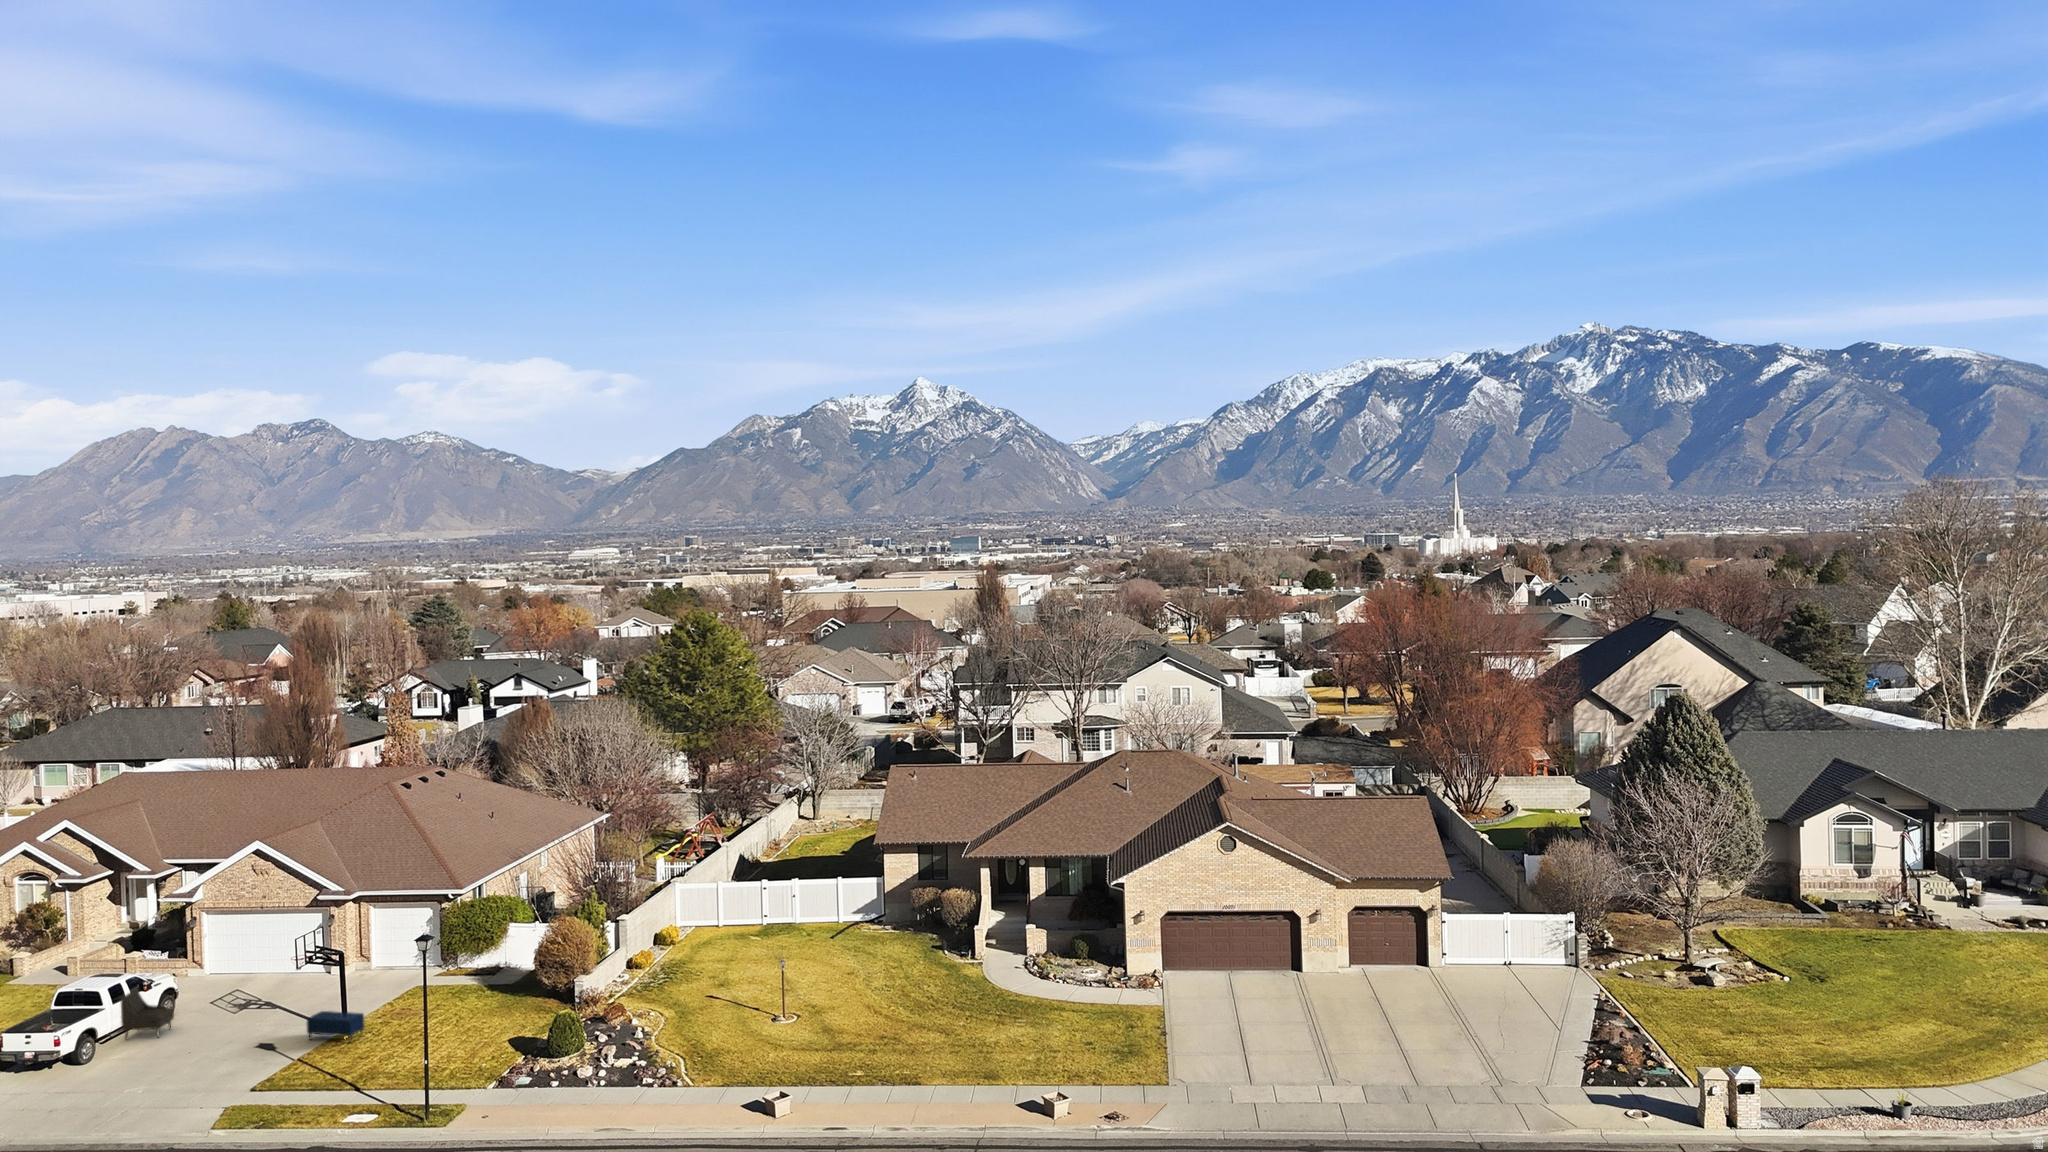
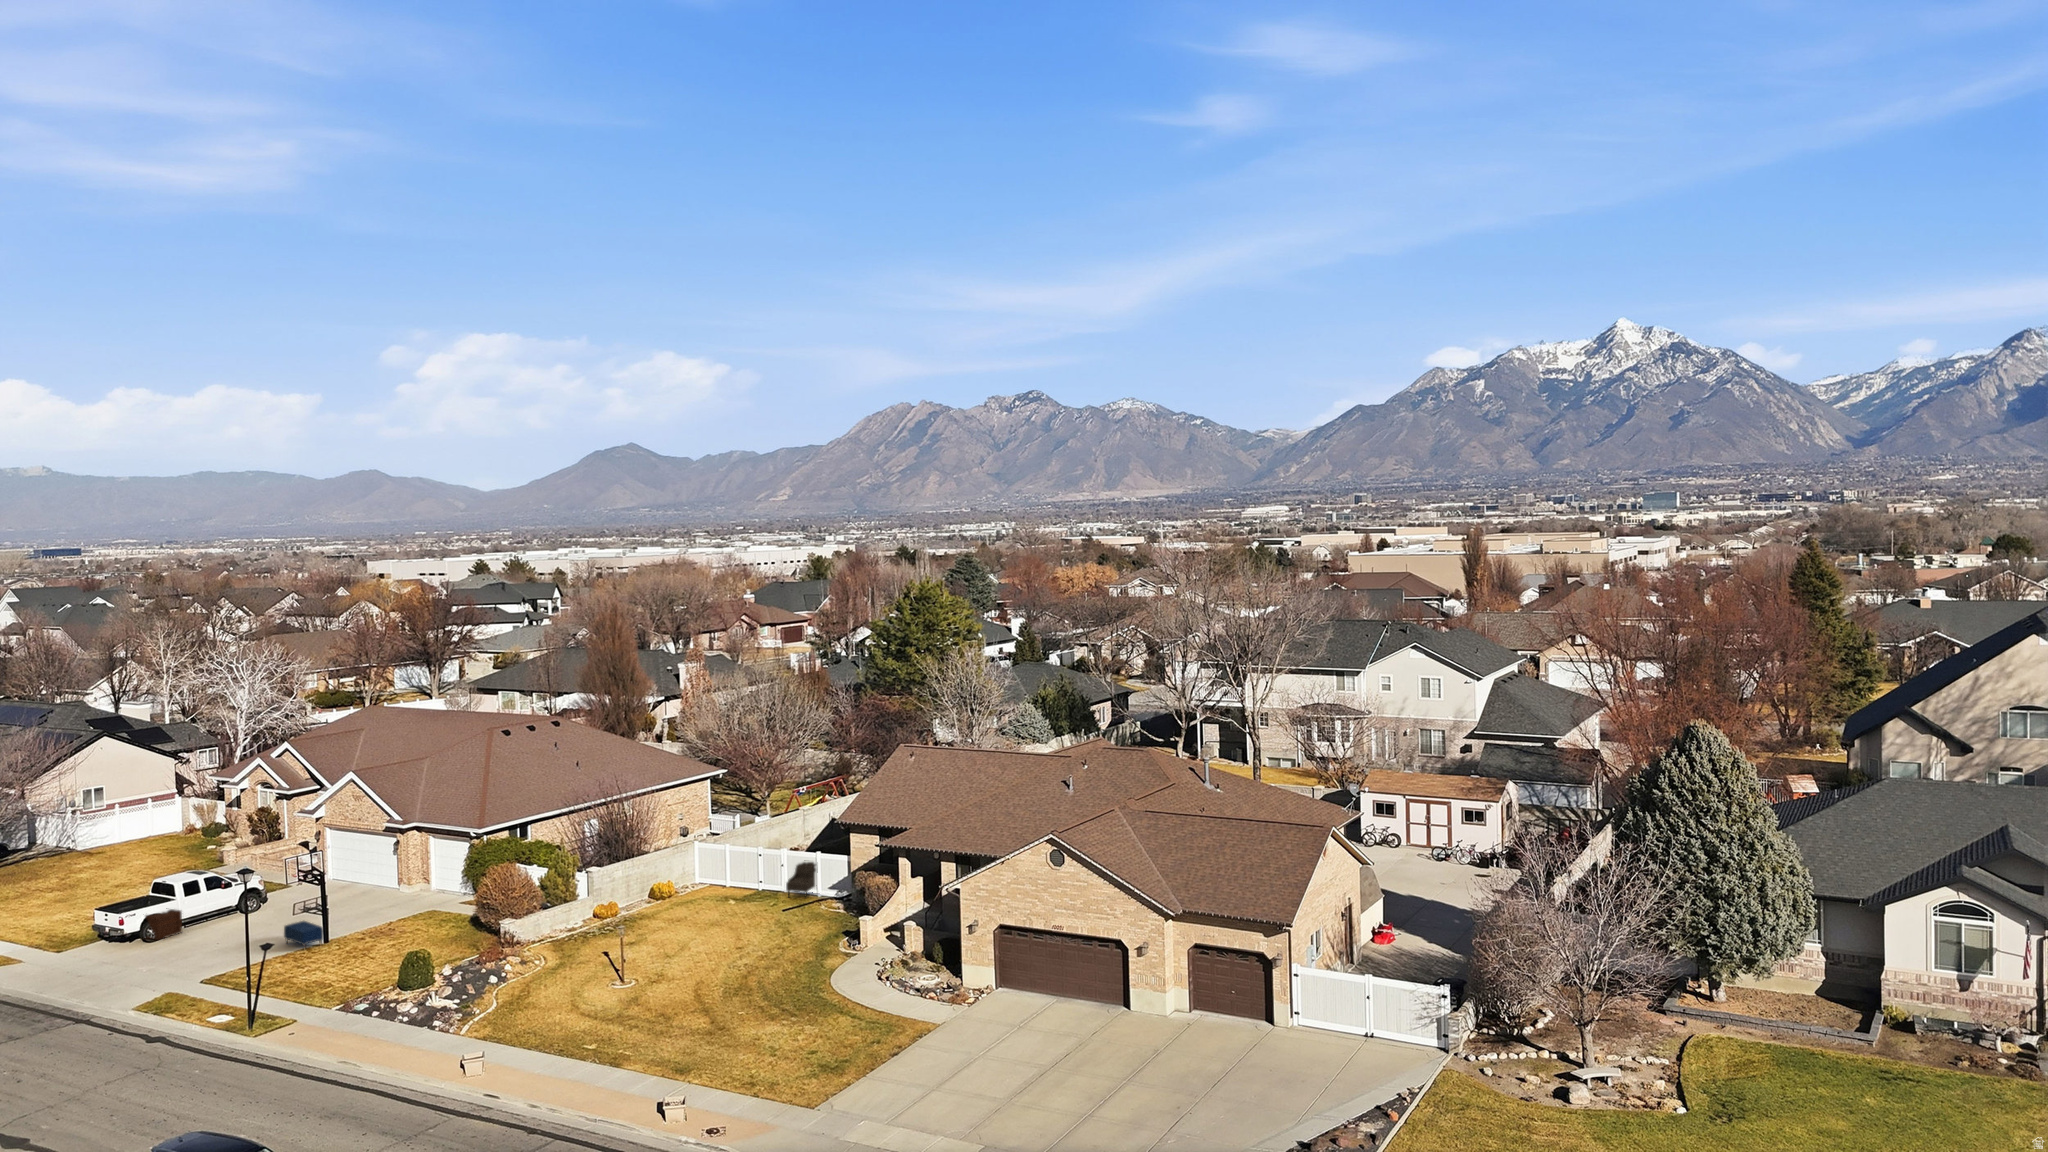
chair: present [121,989,174,1038] -> present [786,862,816,896]
wooden crate: none [81,1021,129,1062] -> present [145,909,182,940]

